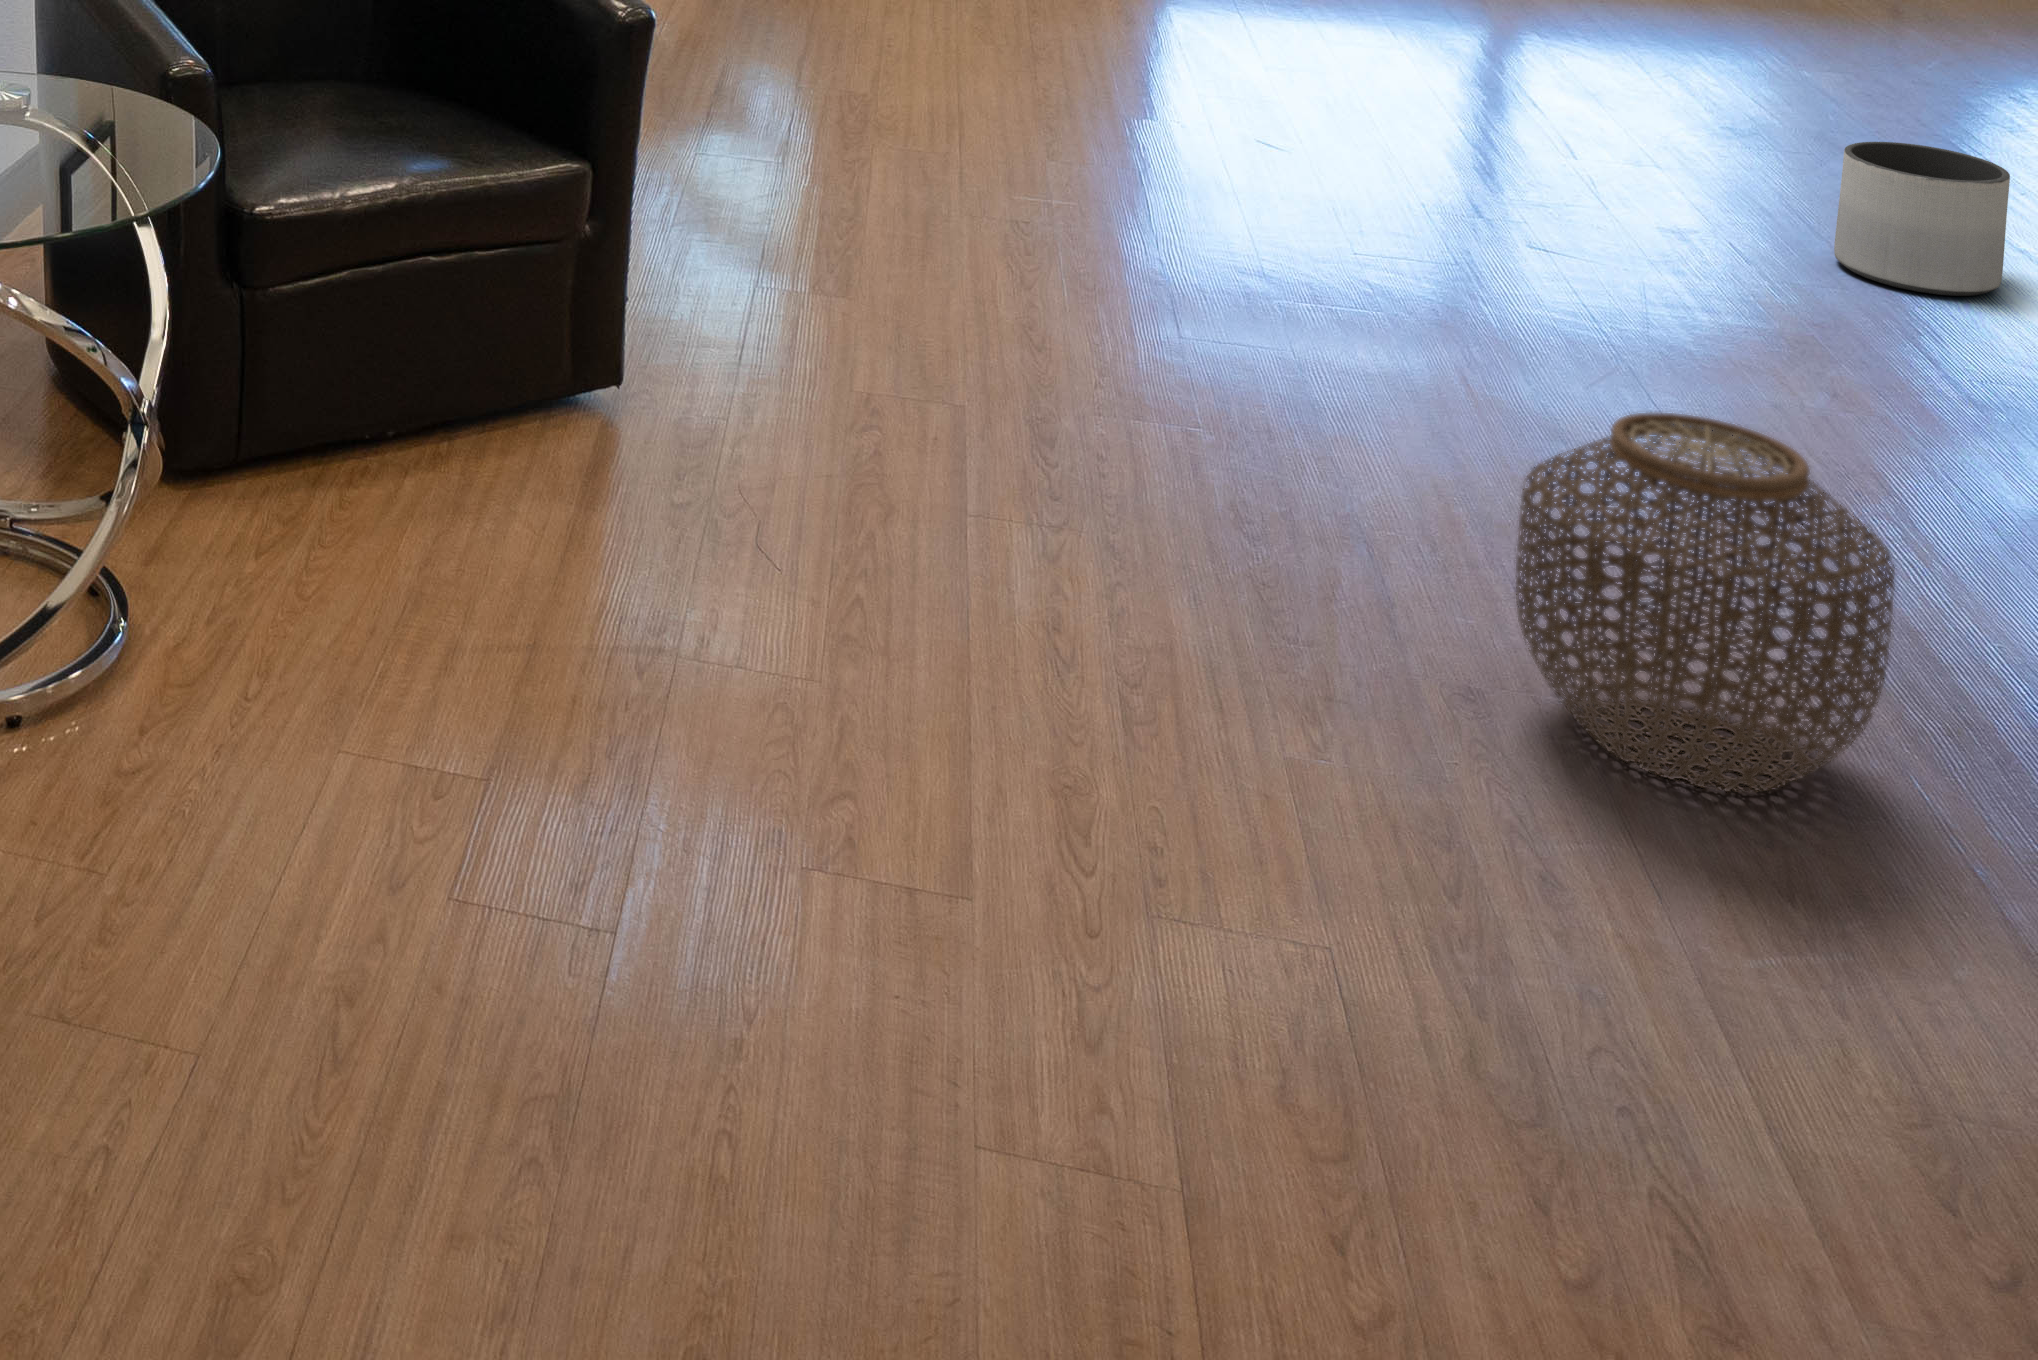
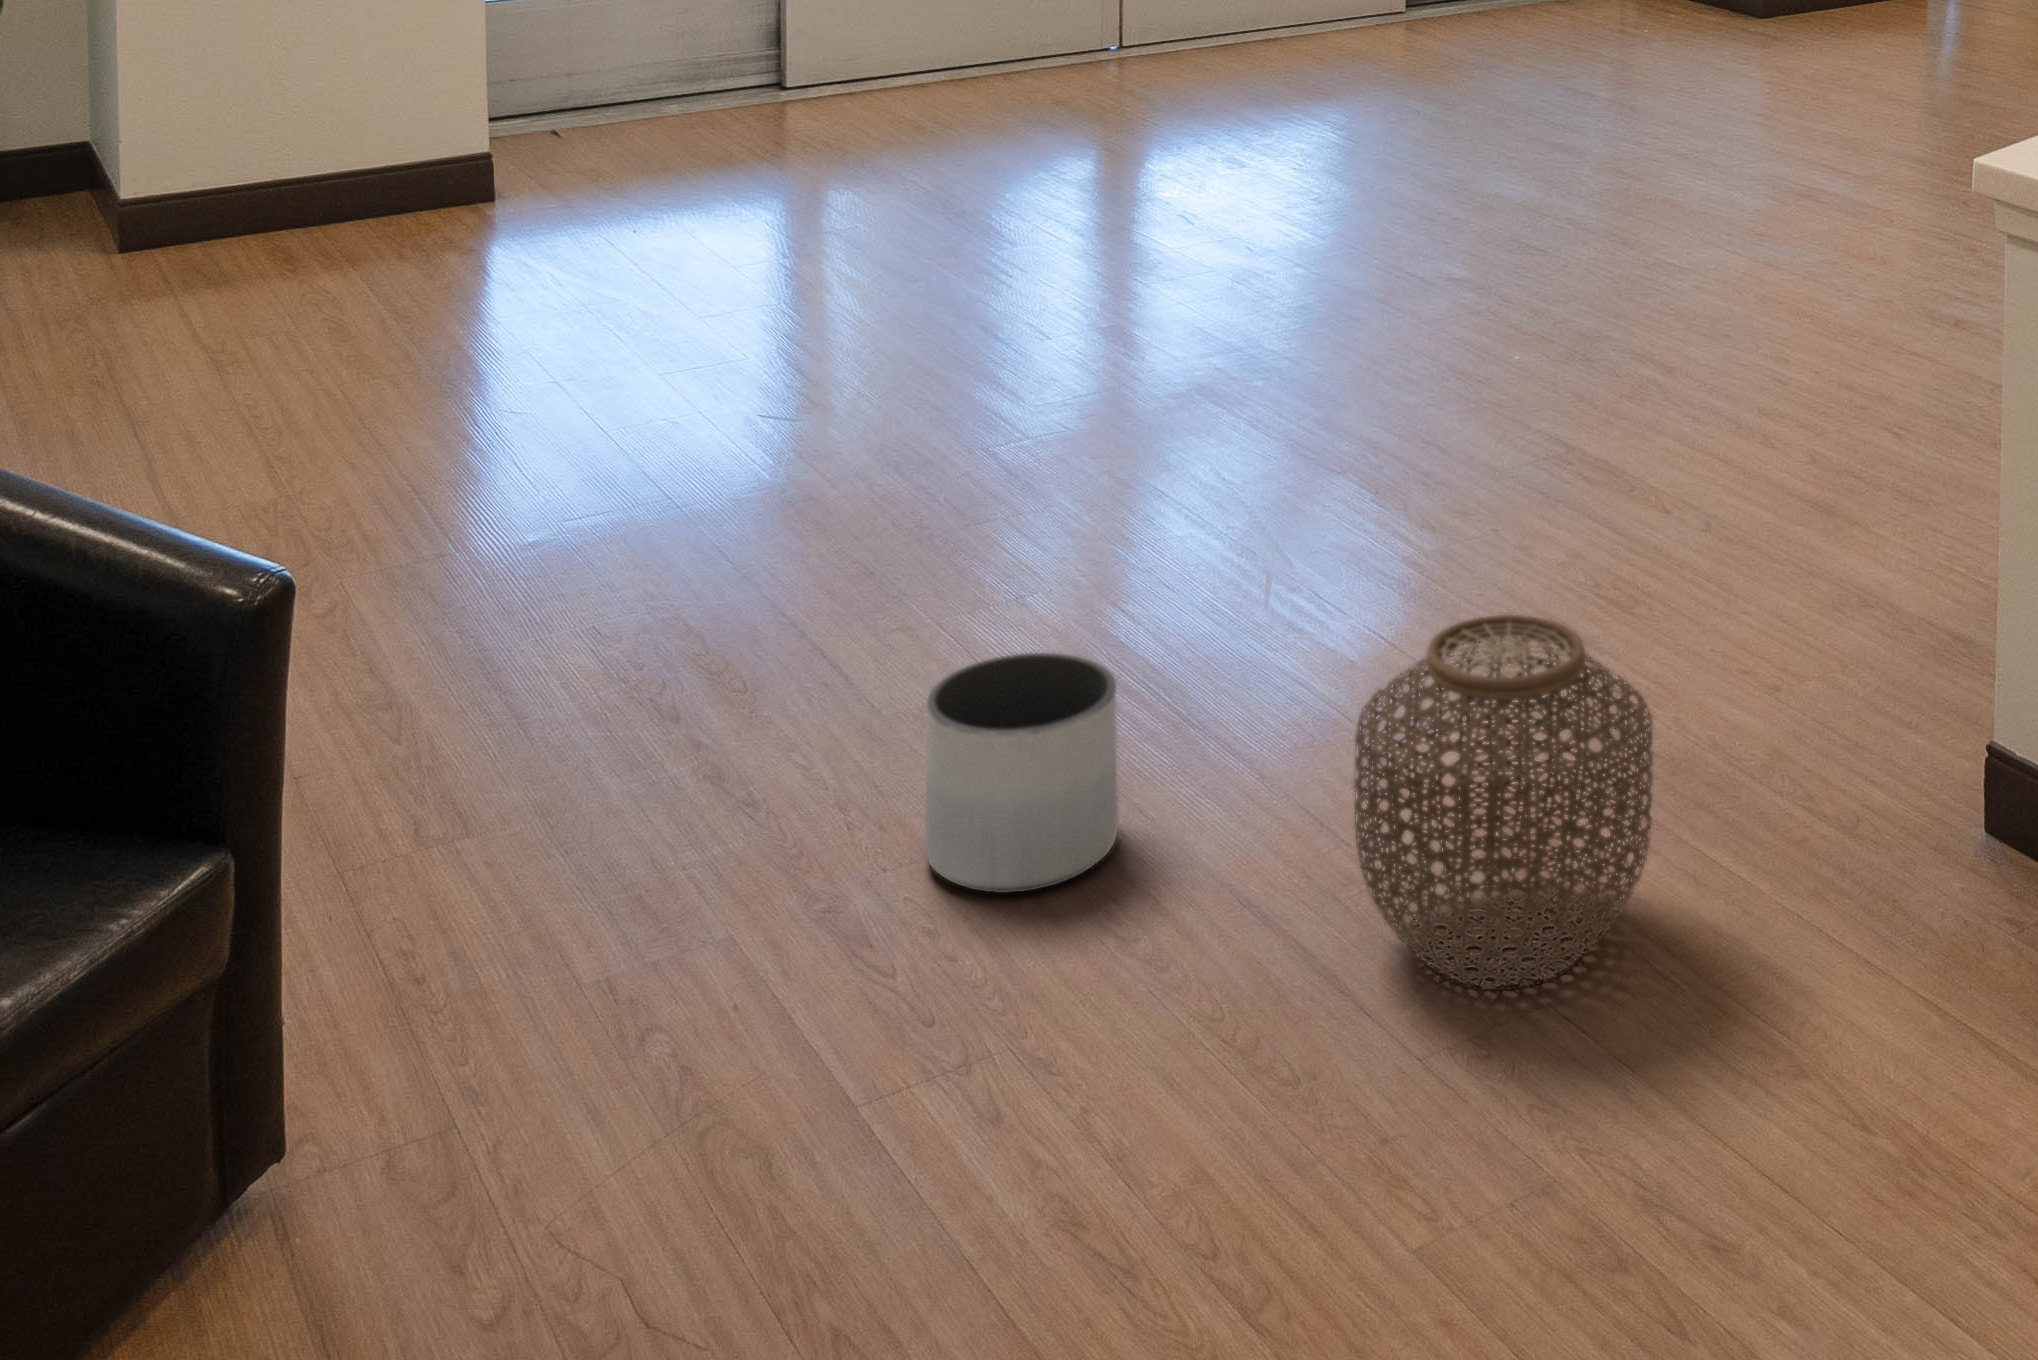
planter: present [1834,142,2010,296] -> present [925,653,1118,893]

